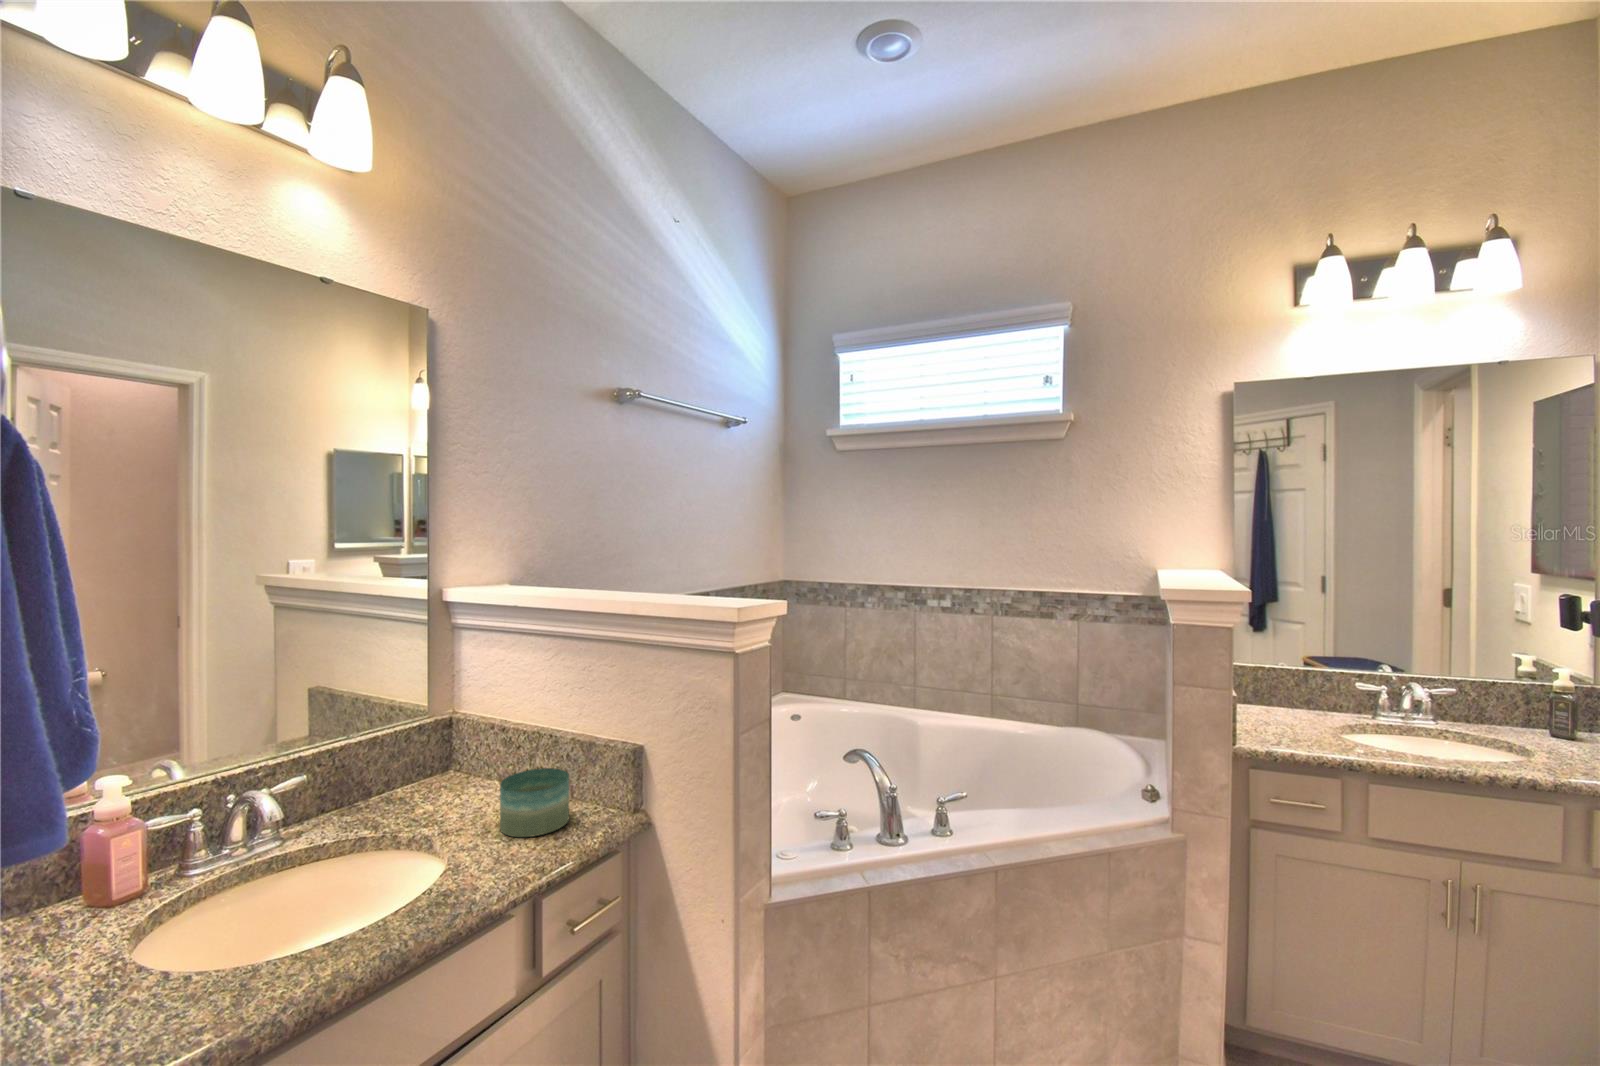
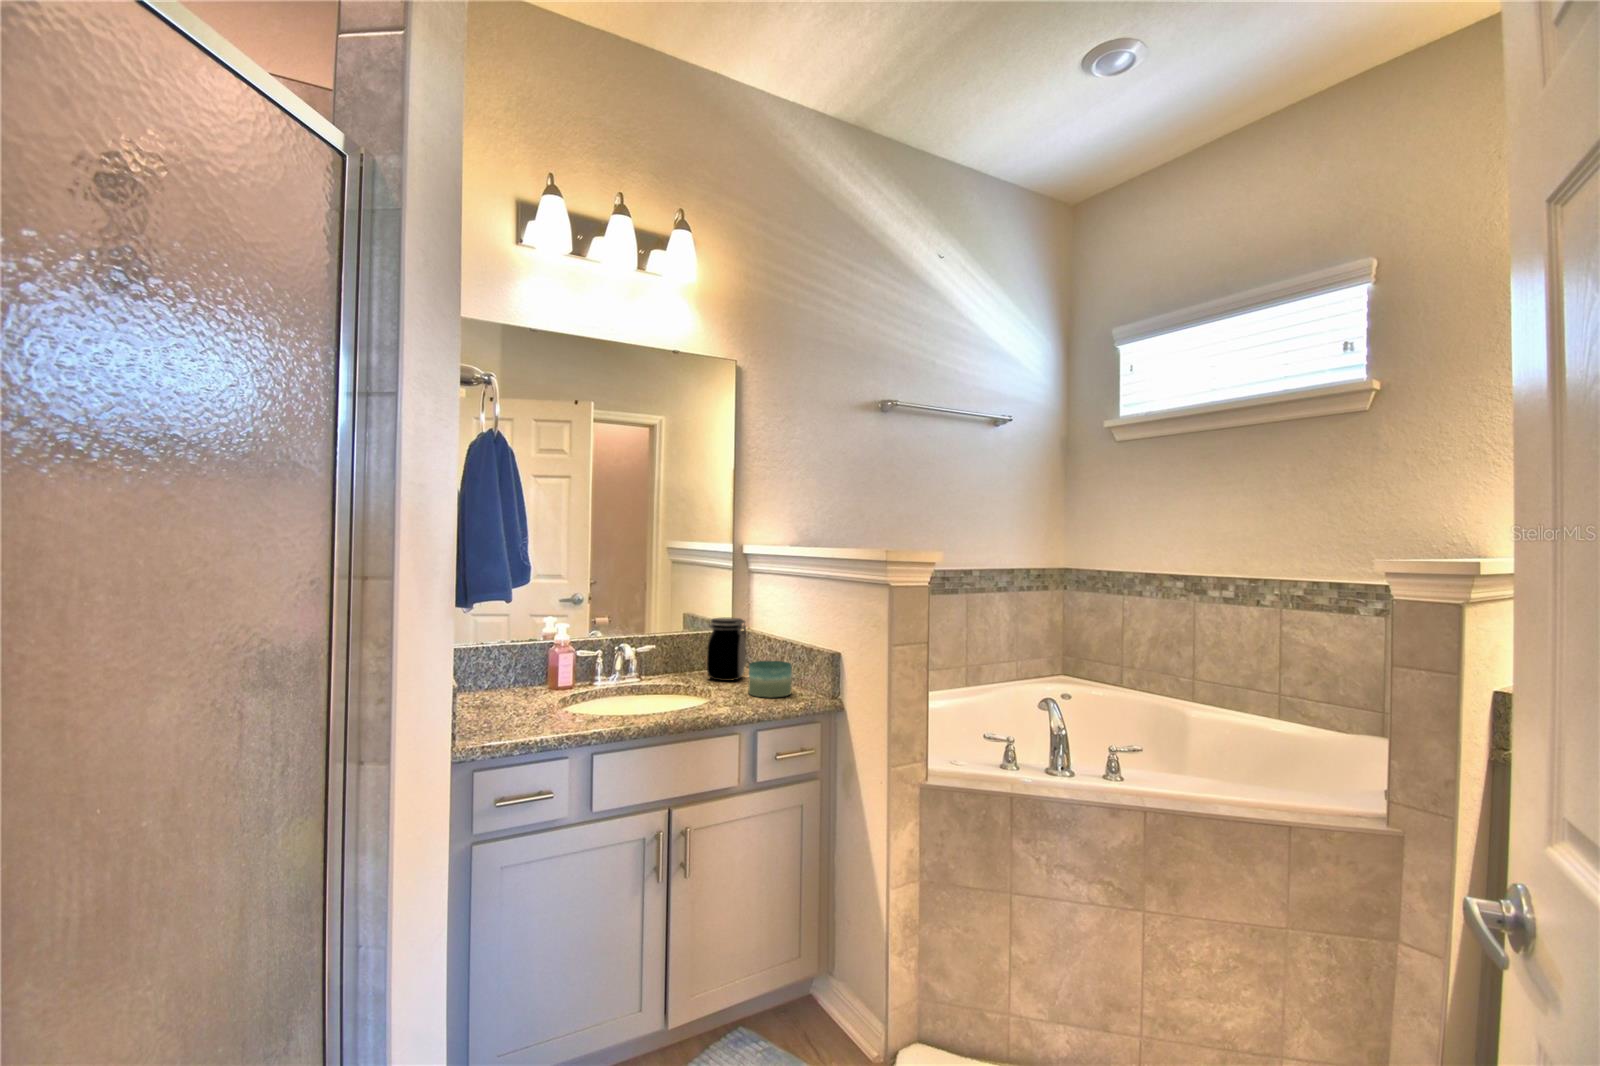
jar: none [404,706,476,812] -> present [707,617,746,681]

